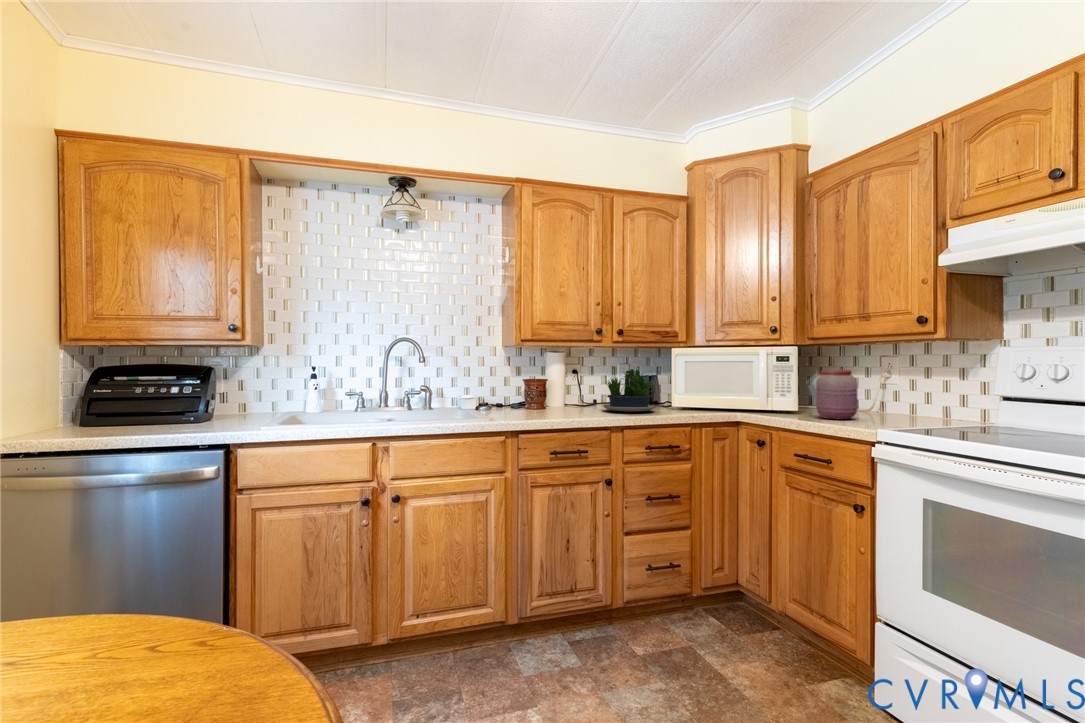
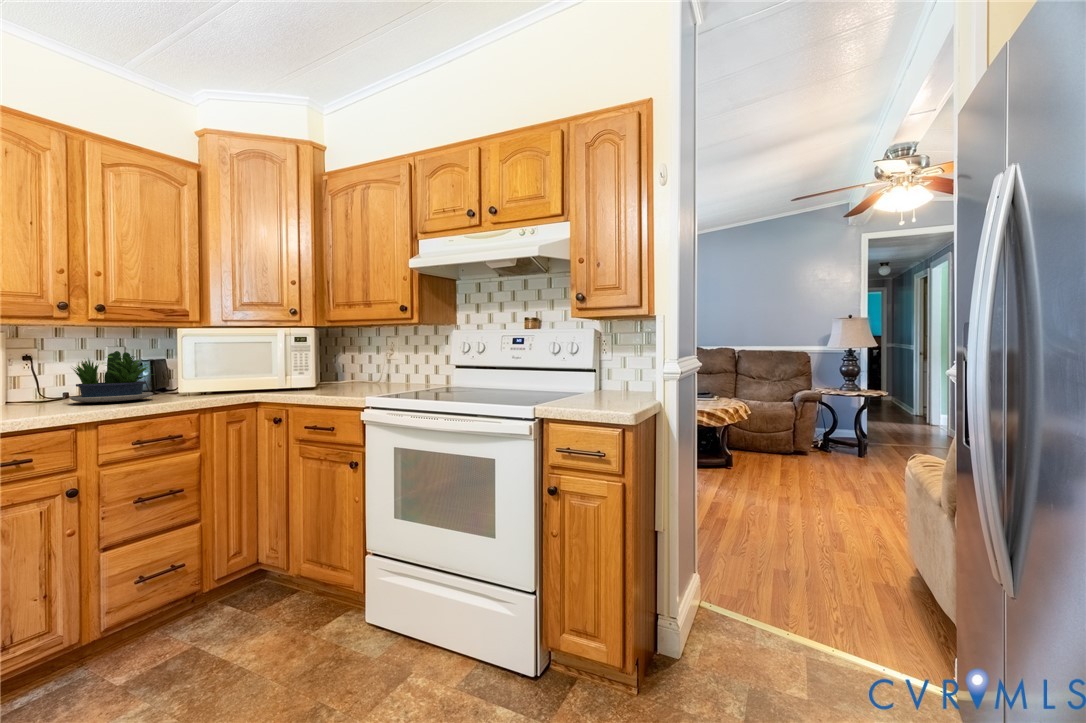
jar: present [816,370,858,419] -> none [327,349,361,392]

